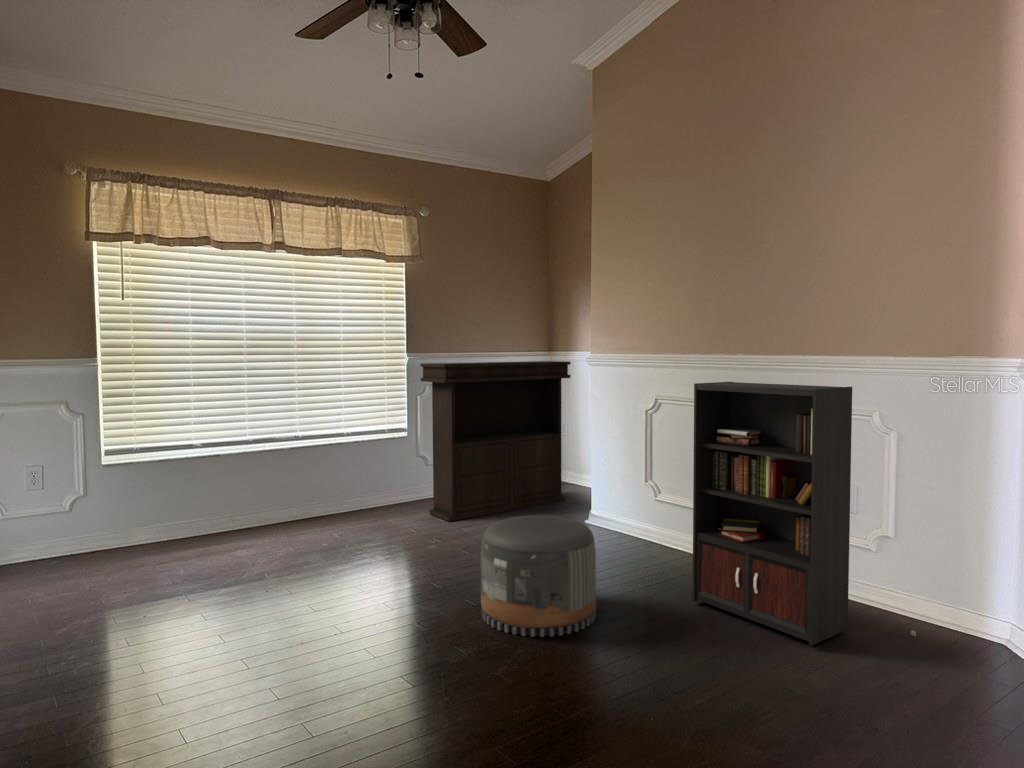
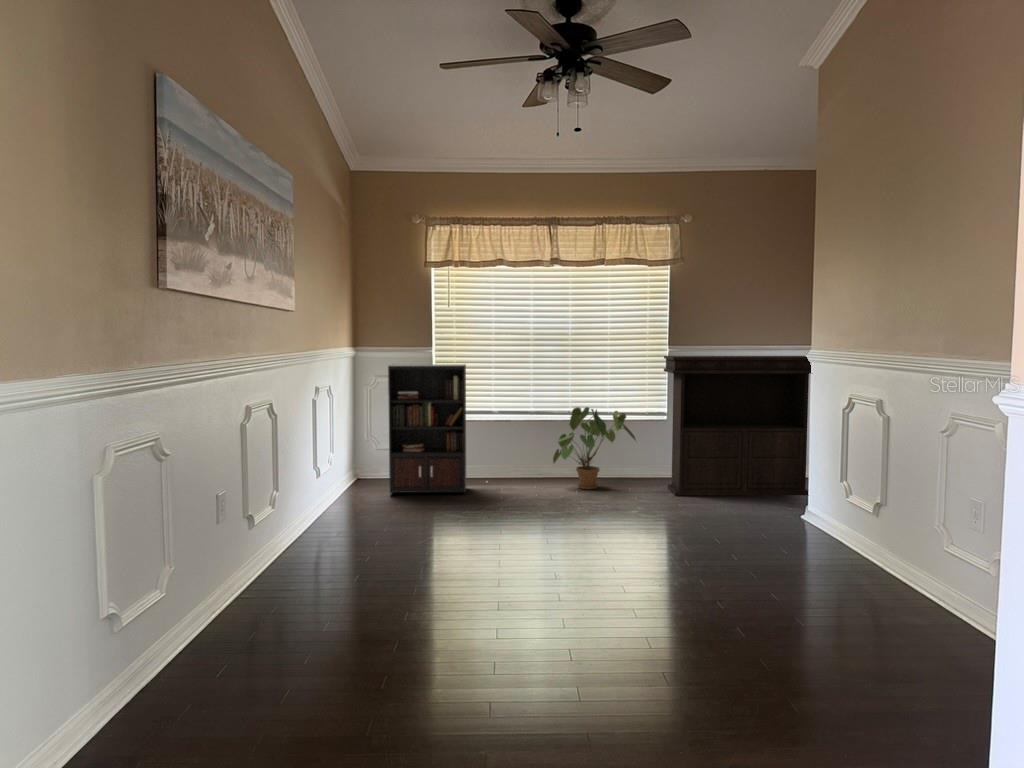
bookcase: present [693,382,916,646] -> present [388,364,488,493]
house plant: none [293,429,398,531] -> present [553,407,636,490]
pouf: present [481,515,596,637] -> none [604,485,700,579]

